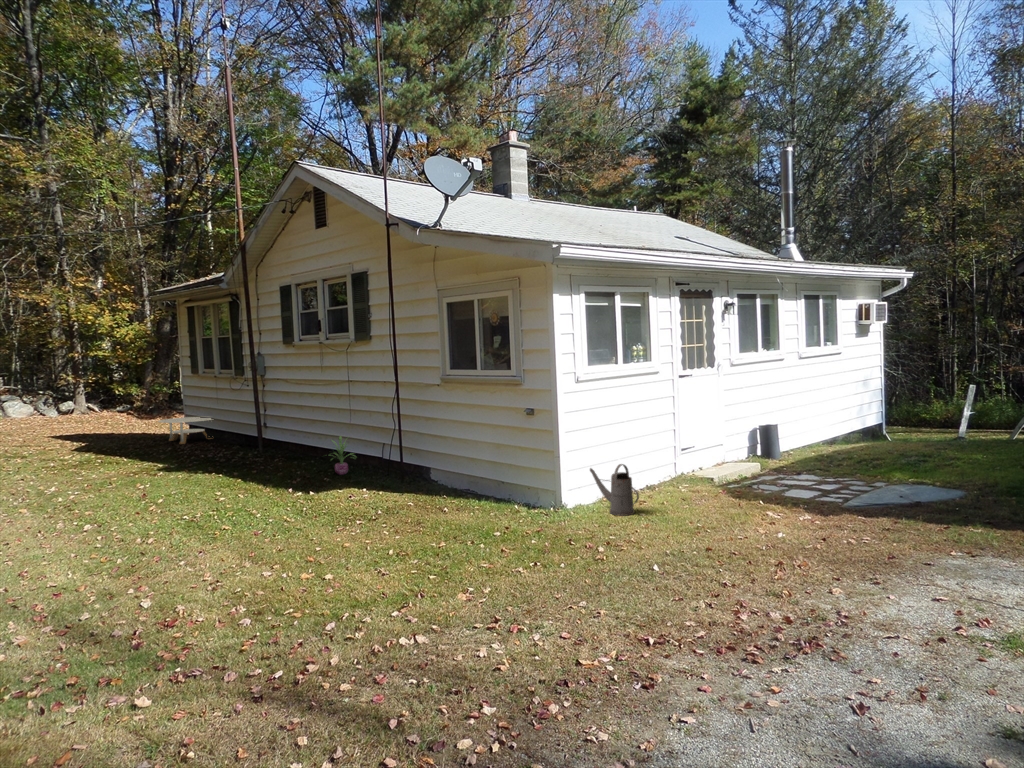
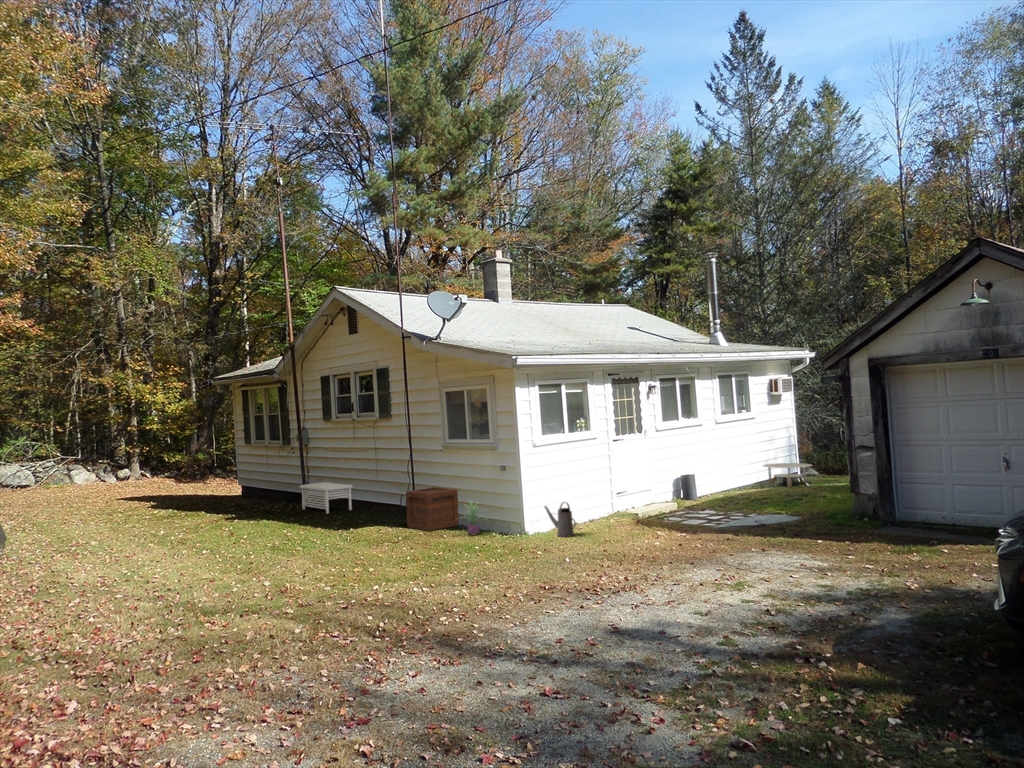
round table: present [158,417,213,444] -> present [763,463,812,487]
storage bench: none [252,425,320,467] -> present [300,482,352,513]
decorative plant: present [332,436,348,475] -> present [467,502,479,535]
wooden crate: none [389,437,463,500] -> present [406,487,459,531]

